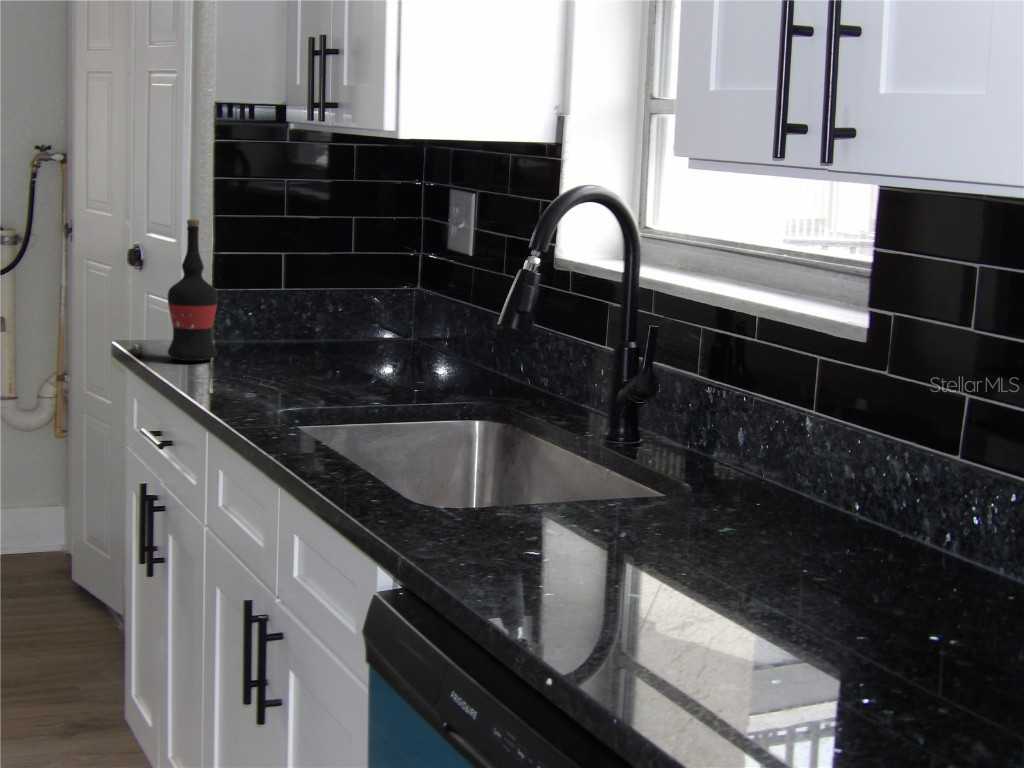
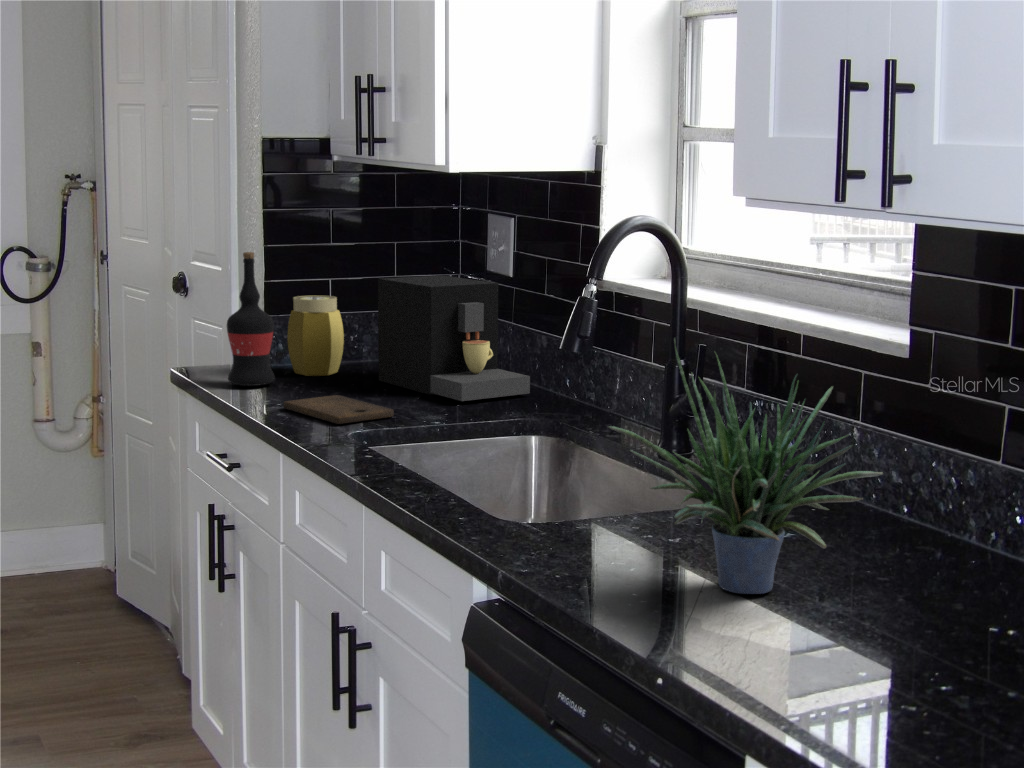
coffee maker: none [328,252,484,383] -> present [378,275,530,401]
jar: none [235,269,295,354] -> present [288,295,344,376]
potted plant: none [514,302,823,590] -> present [608,340,883,594]
cutting board: none [218,372,333,401] -> present [283,395,394,424]

